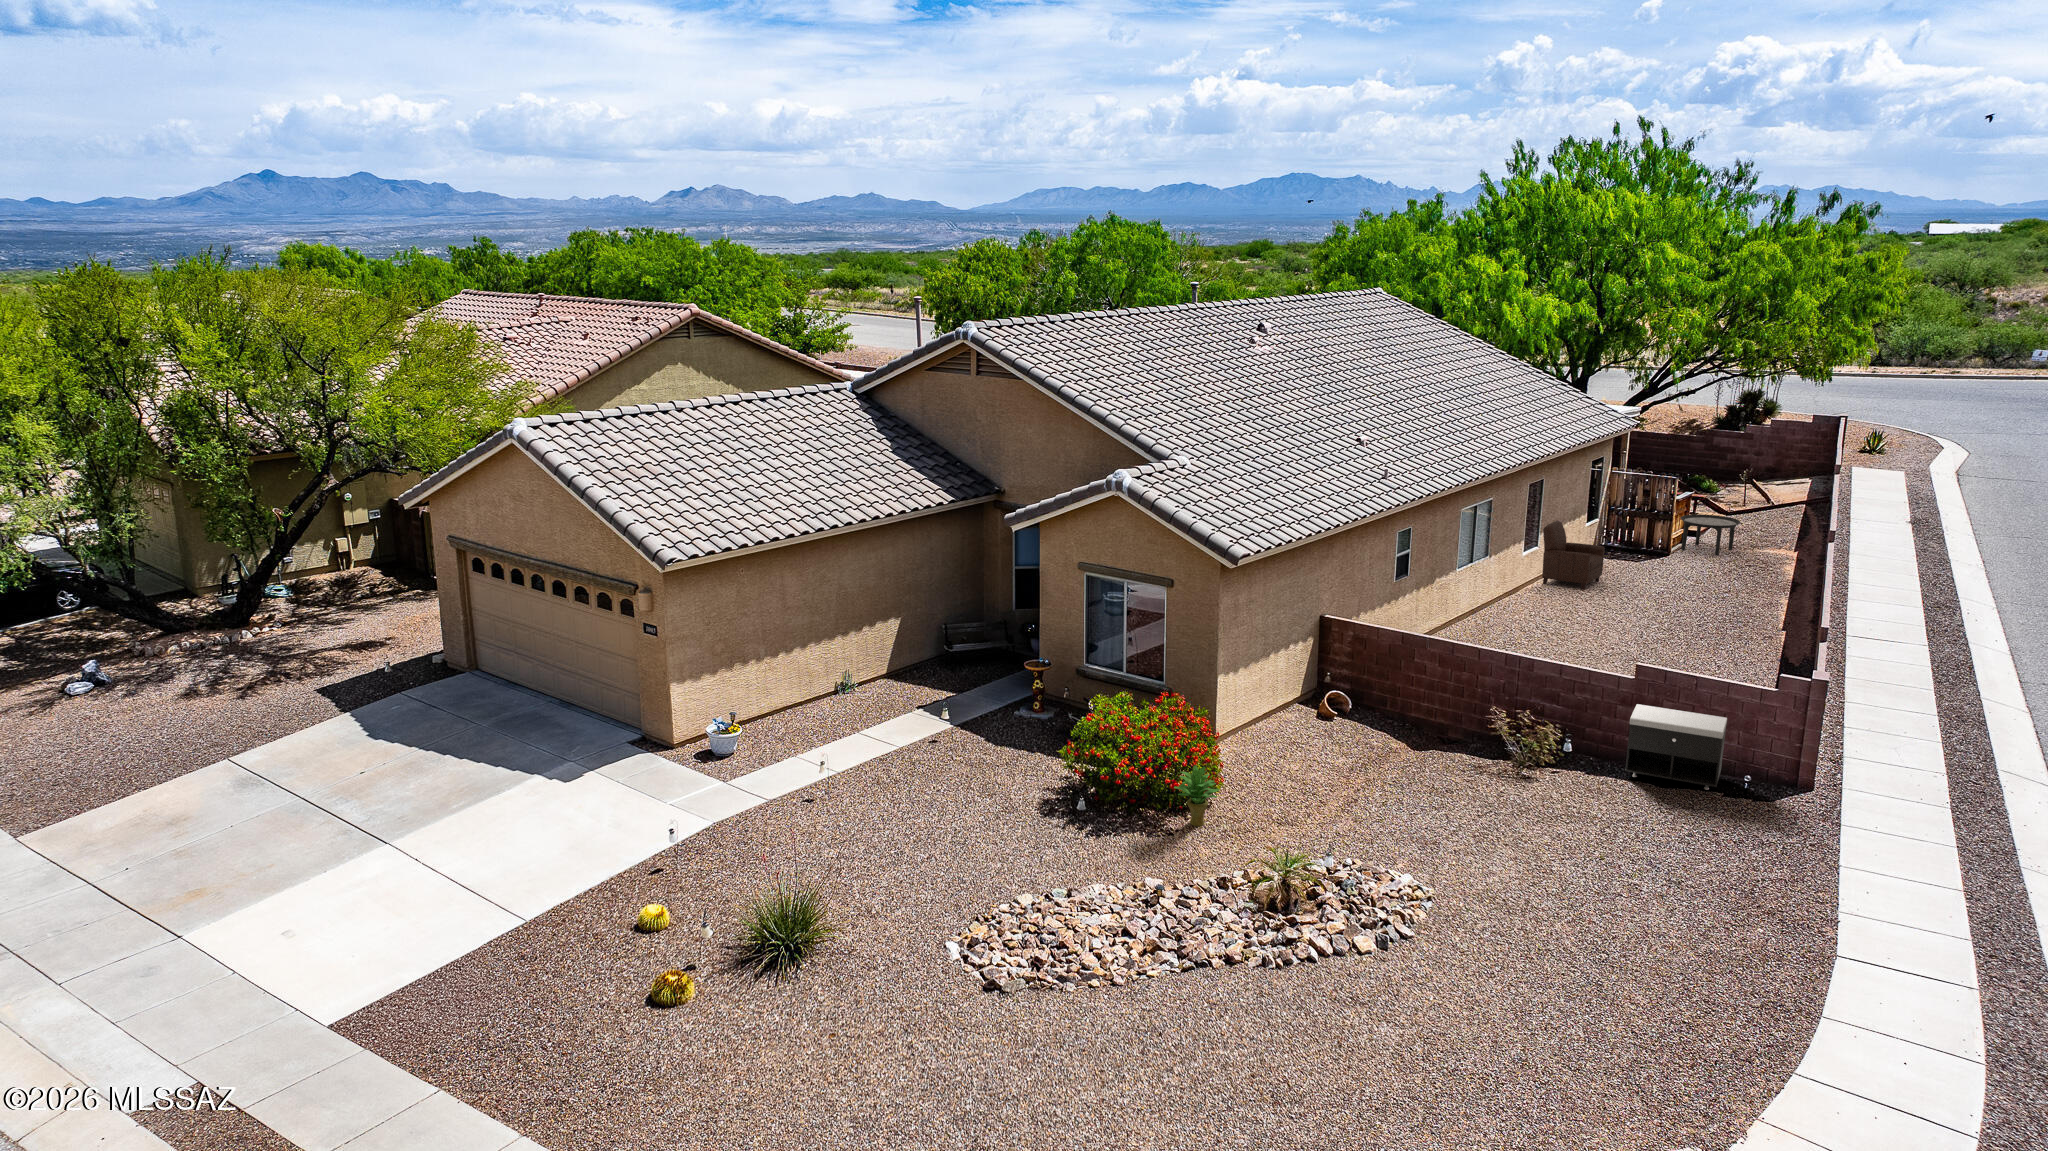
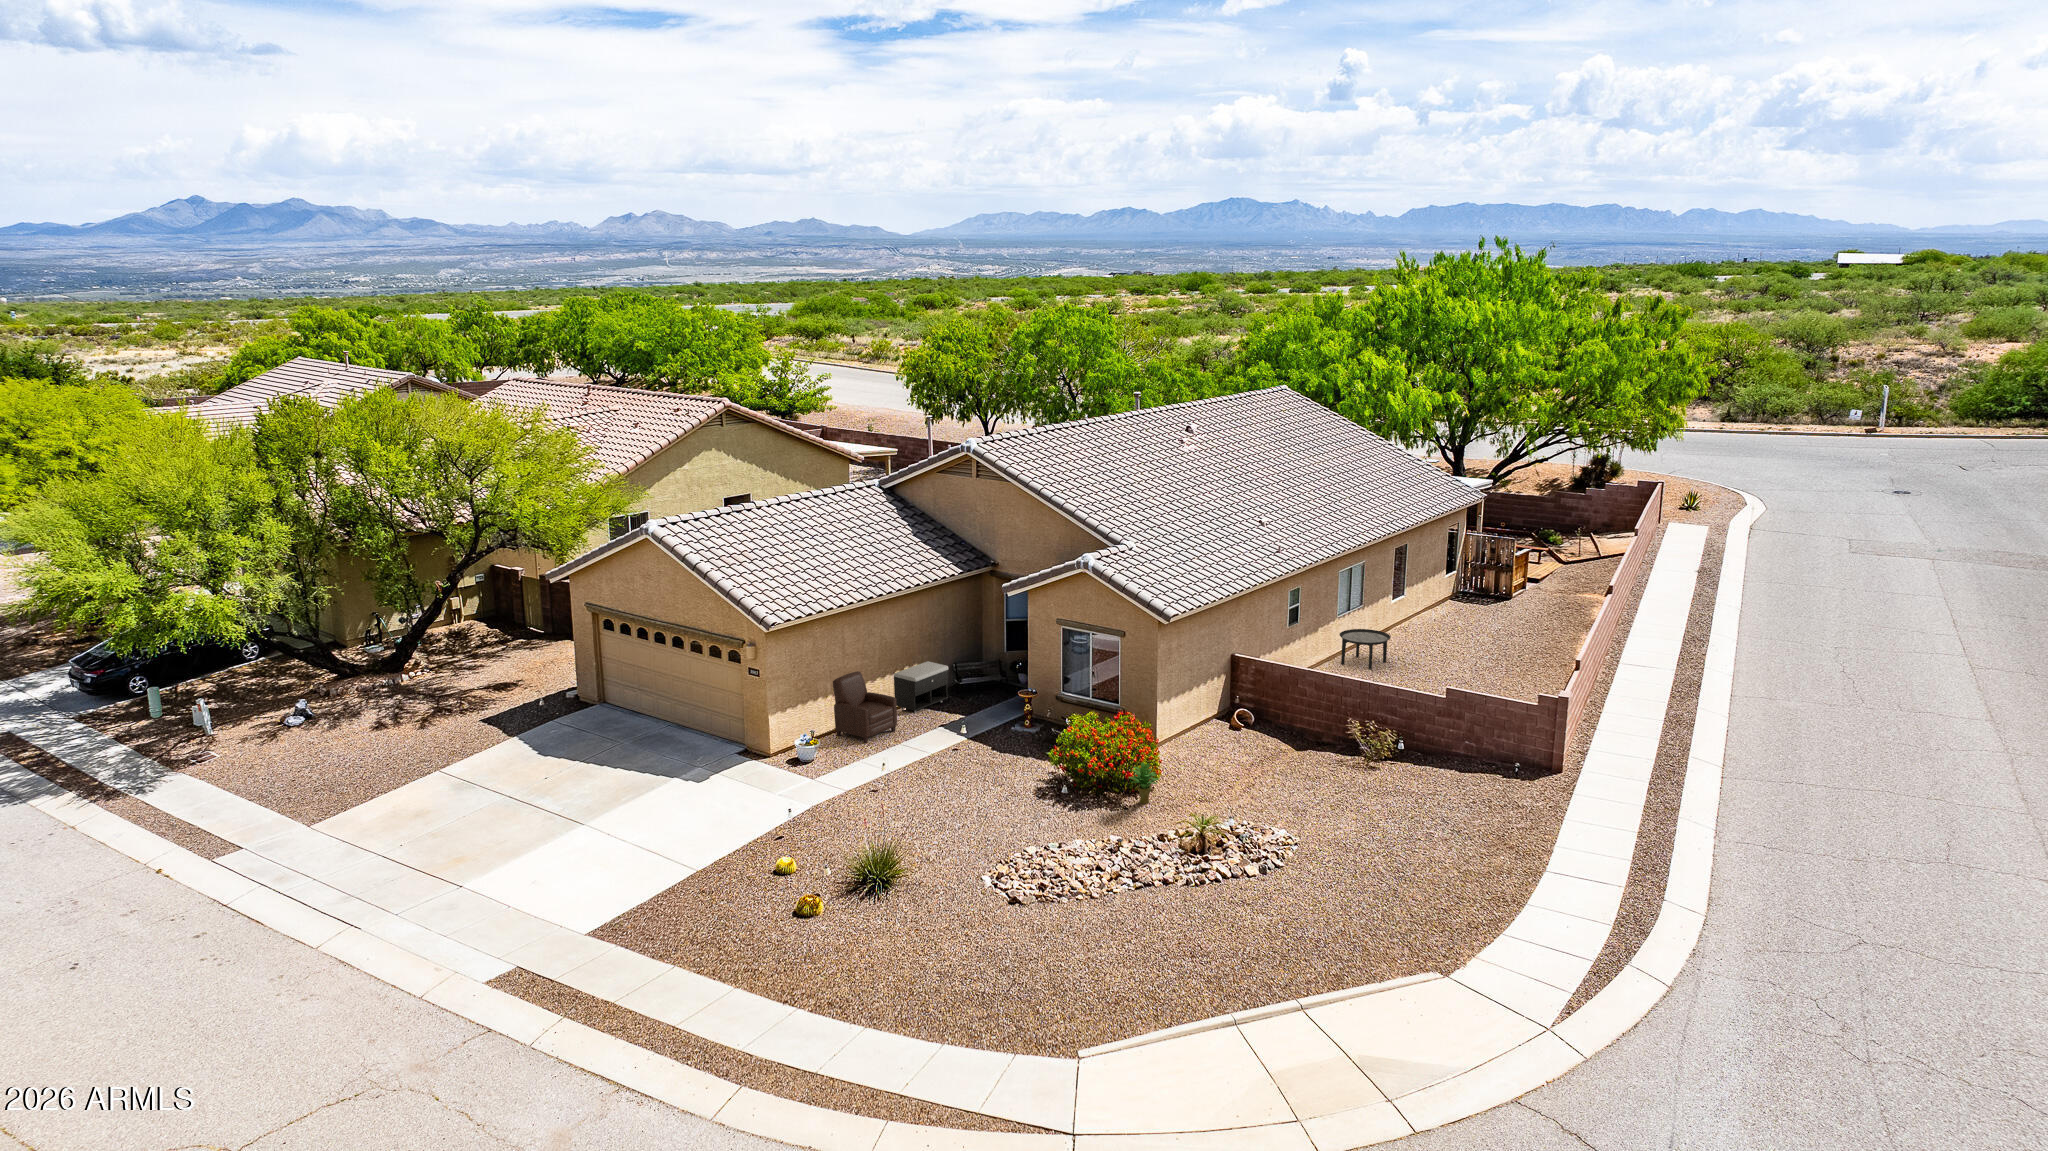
round table: present [1681,514,1740,556] -> present [1339,629,1391,670]
chair: present [1542,521,1604,590] -> present [833,671,897,744]
storage bench: present [1625,704,1727,790] -> present [894,661,949,713]

